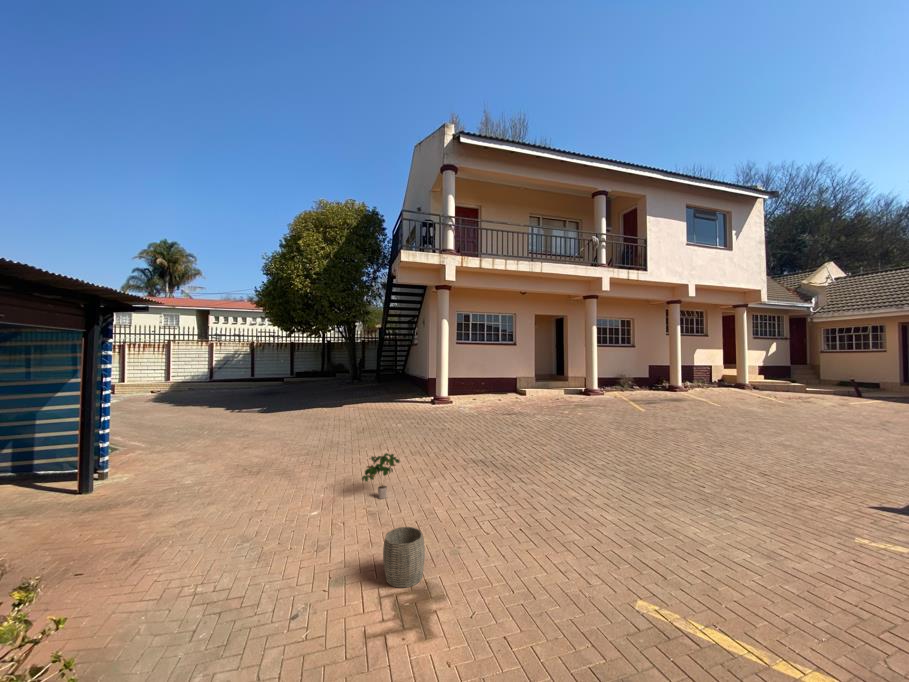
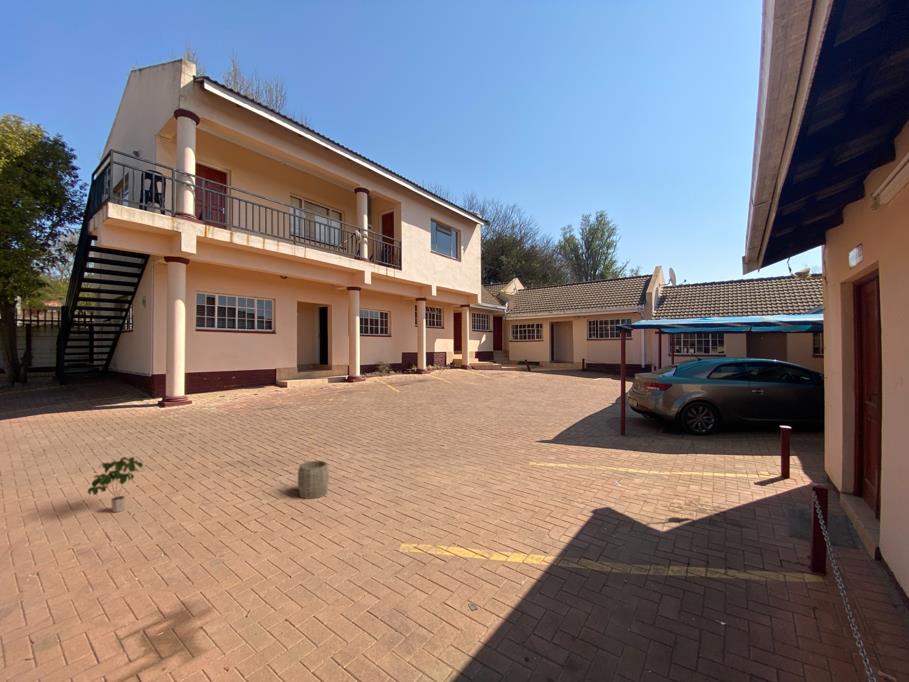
woven basket: present [383,527,425,588] -> present [298,461,329,499]

